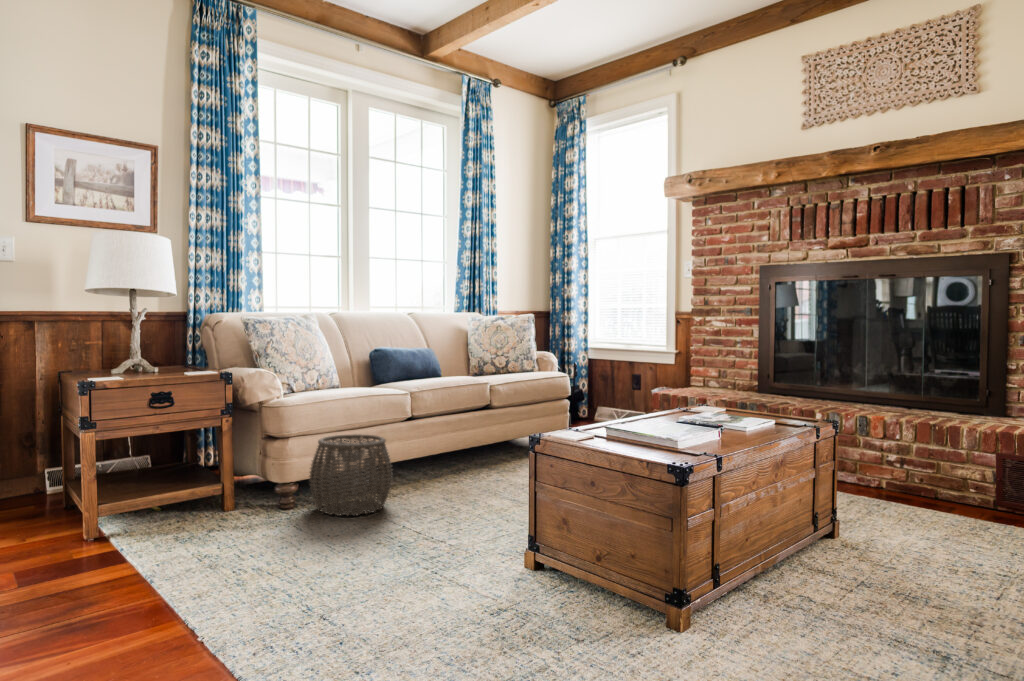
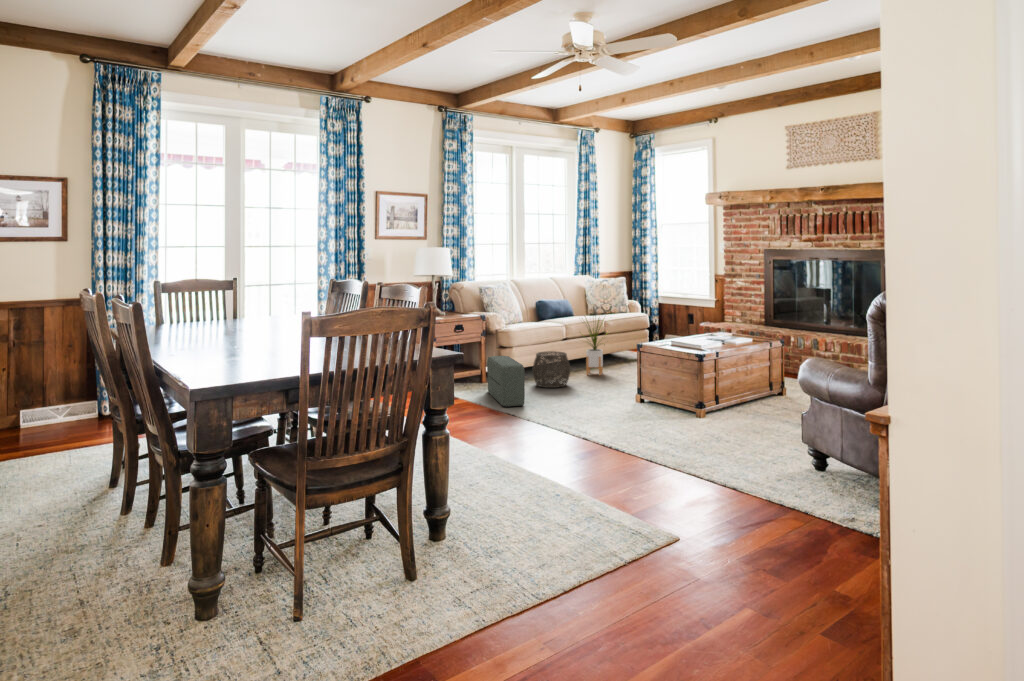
house plant: none [430,355,496,482] -> present [586,320,603,375]
pouf: none [150,445,240,587] -> present [487,356,525,406]

